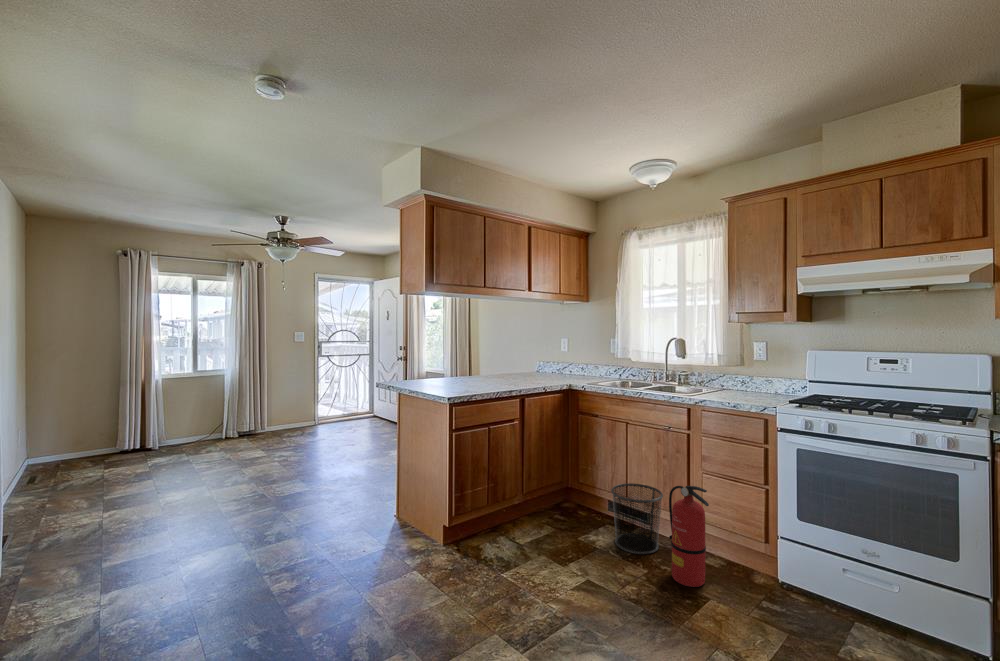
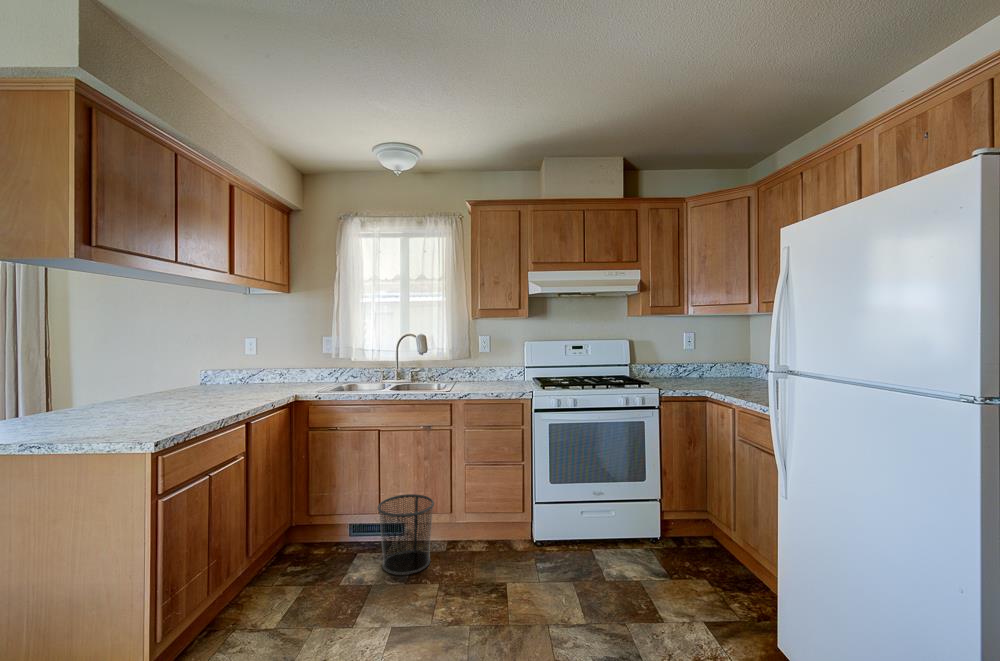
fire extinguisher: present [669,486,709,587] -> none [455,480,500,585]

